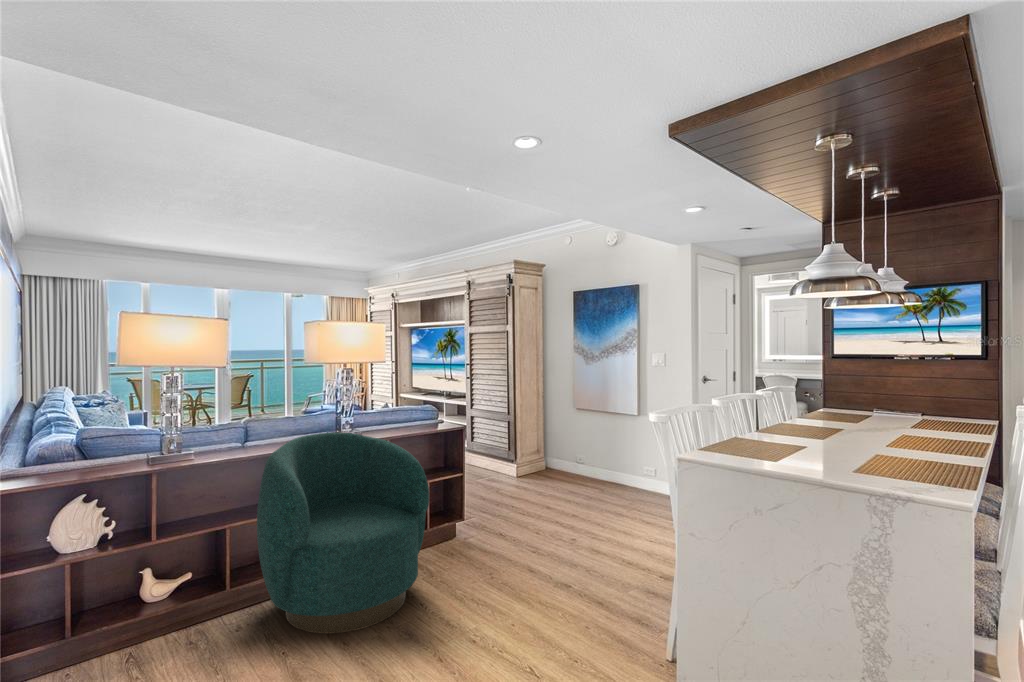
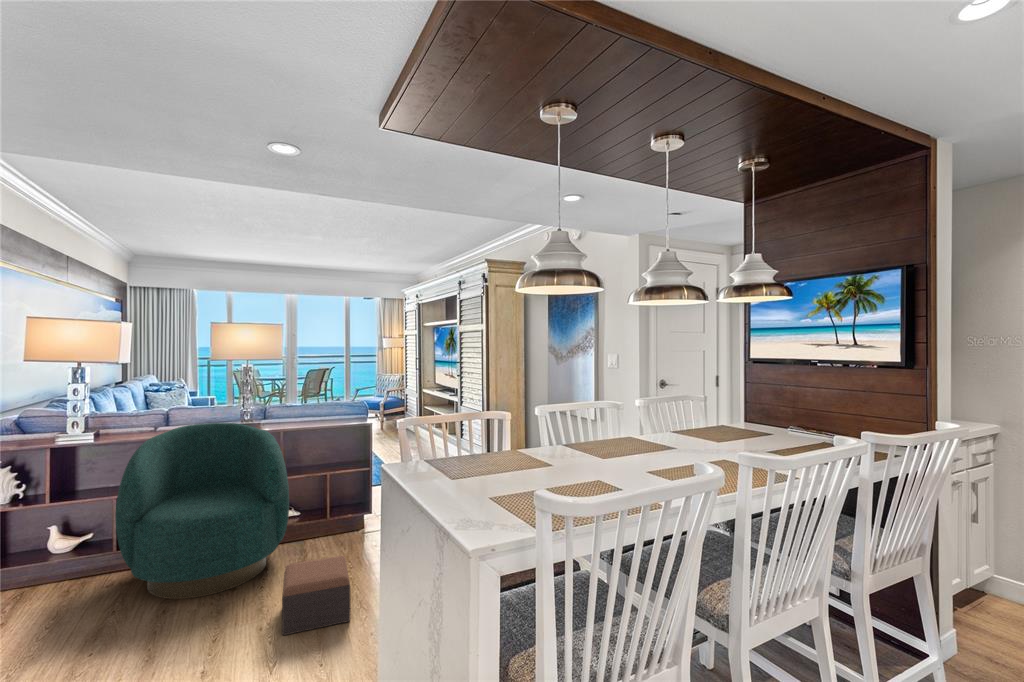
footstool: none [476,562,562,647] -> present [282,556,350,635]

